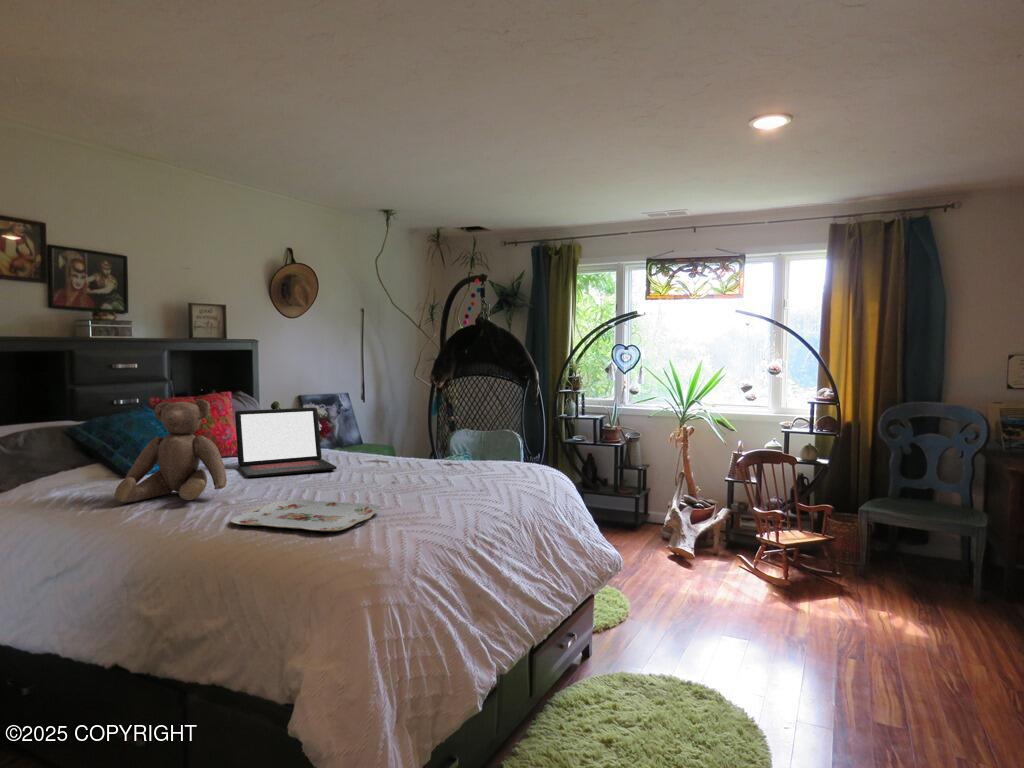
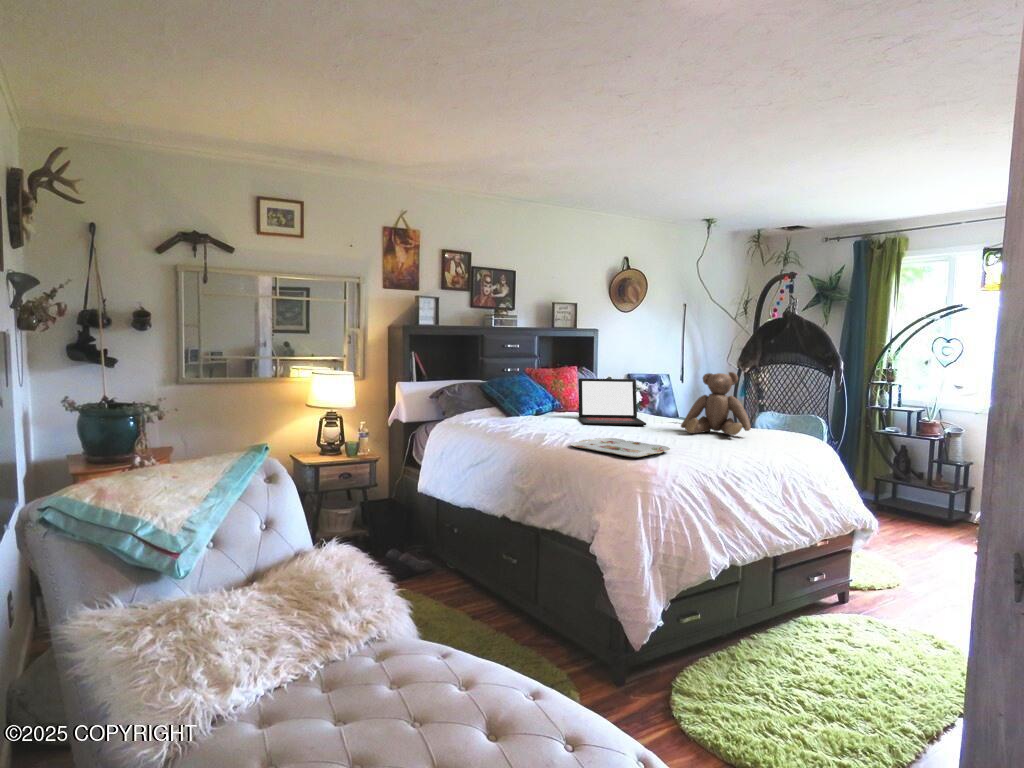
teddy bear: present [114,399,227,503] -> present [681,372,751,435]

